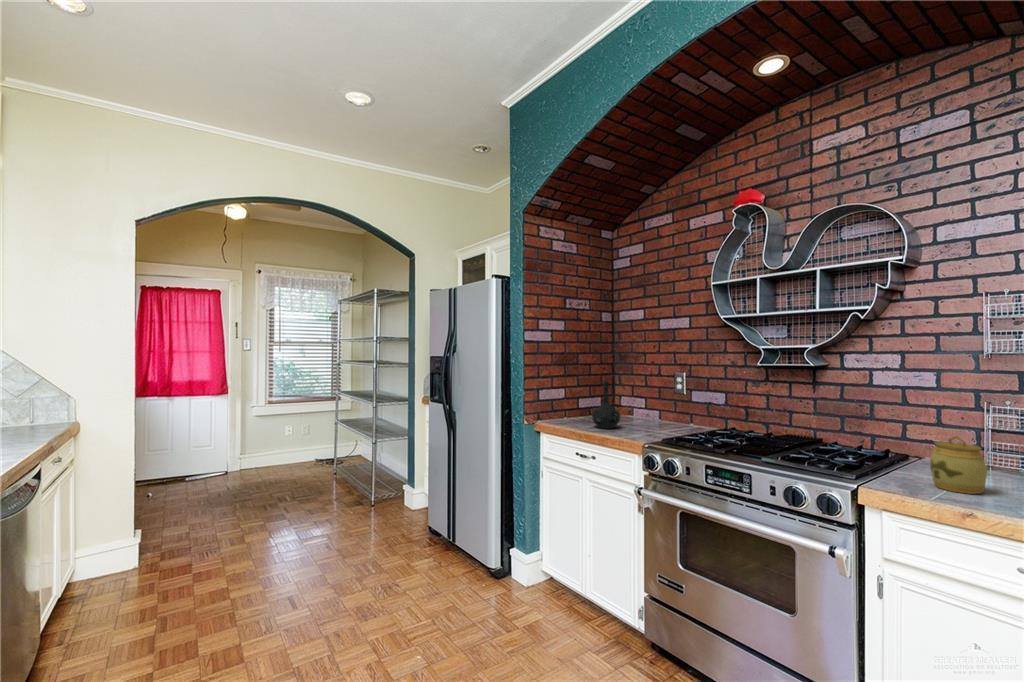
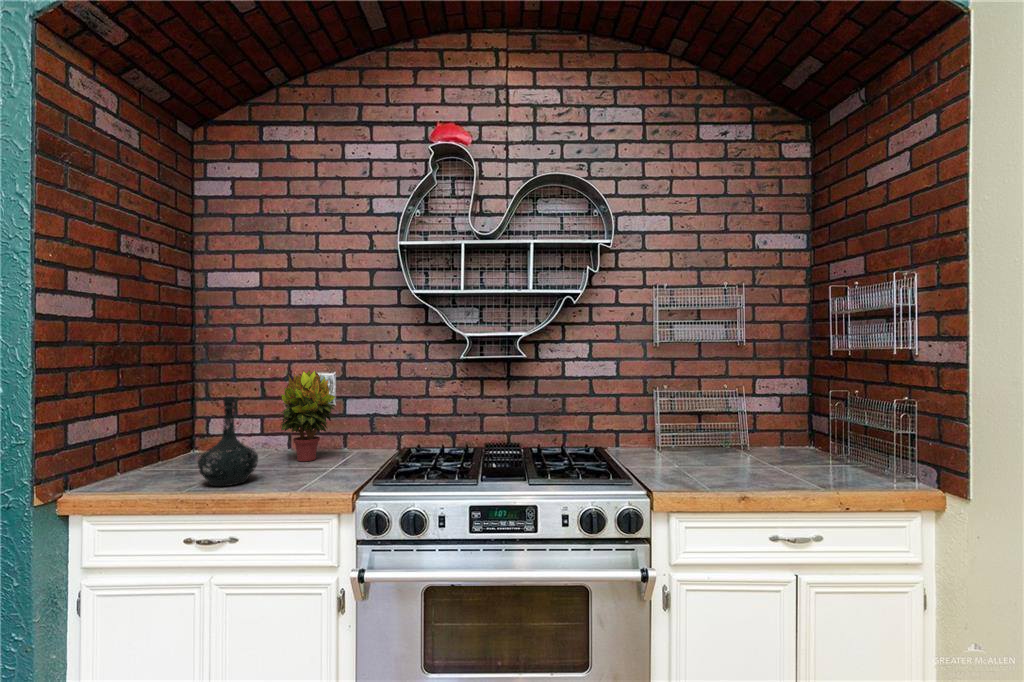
potted plant: none [641,370,678,426] -> present [280,371,335,461]
jar: present [930,436,987,494] -> none [669,422,710,479]

